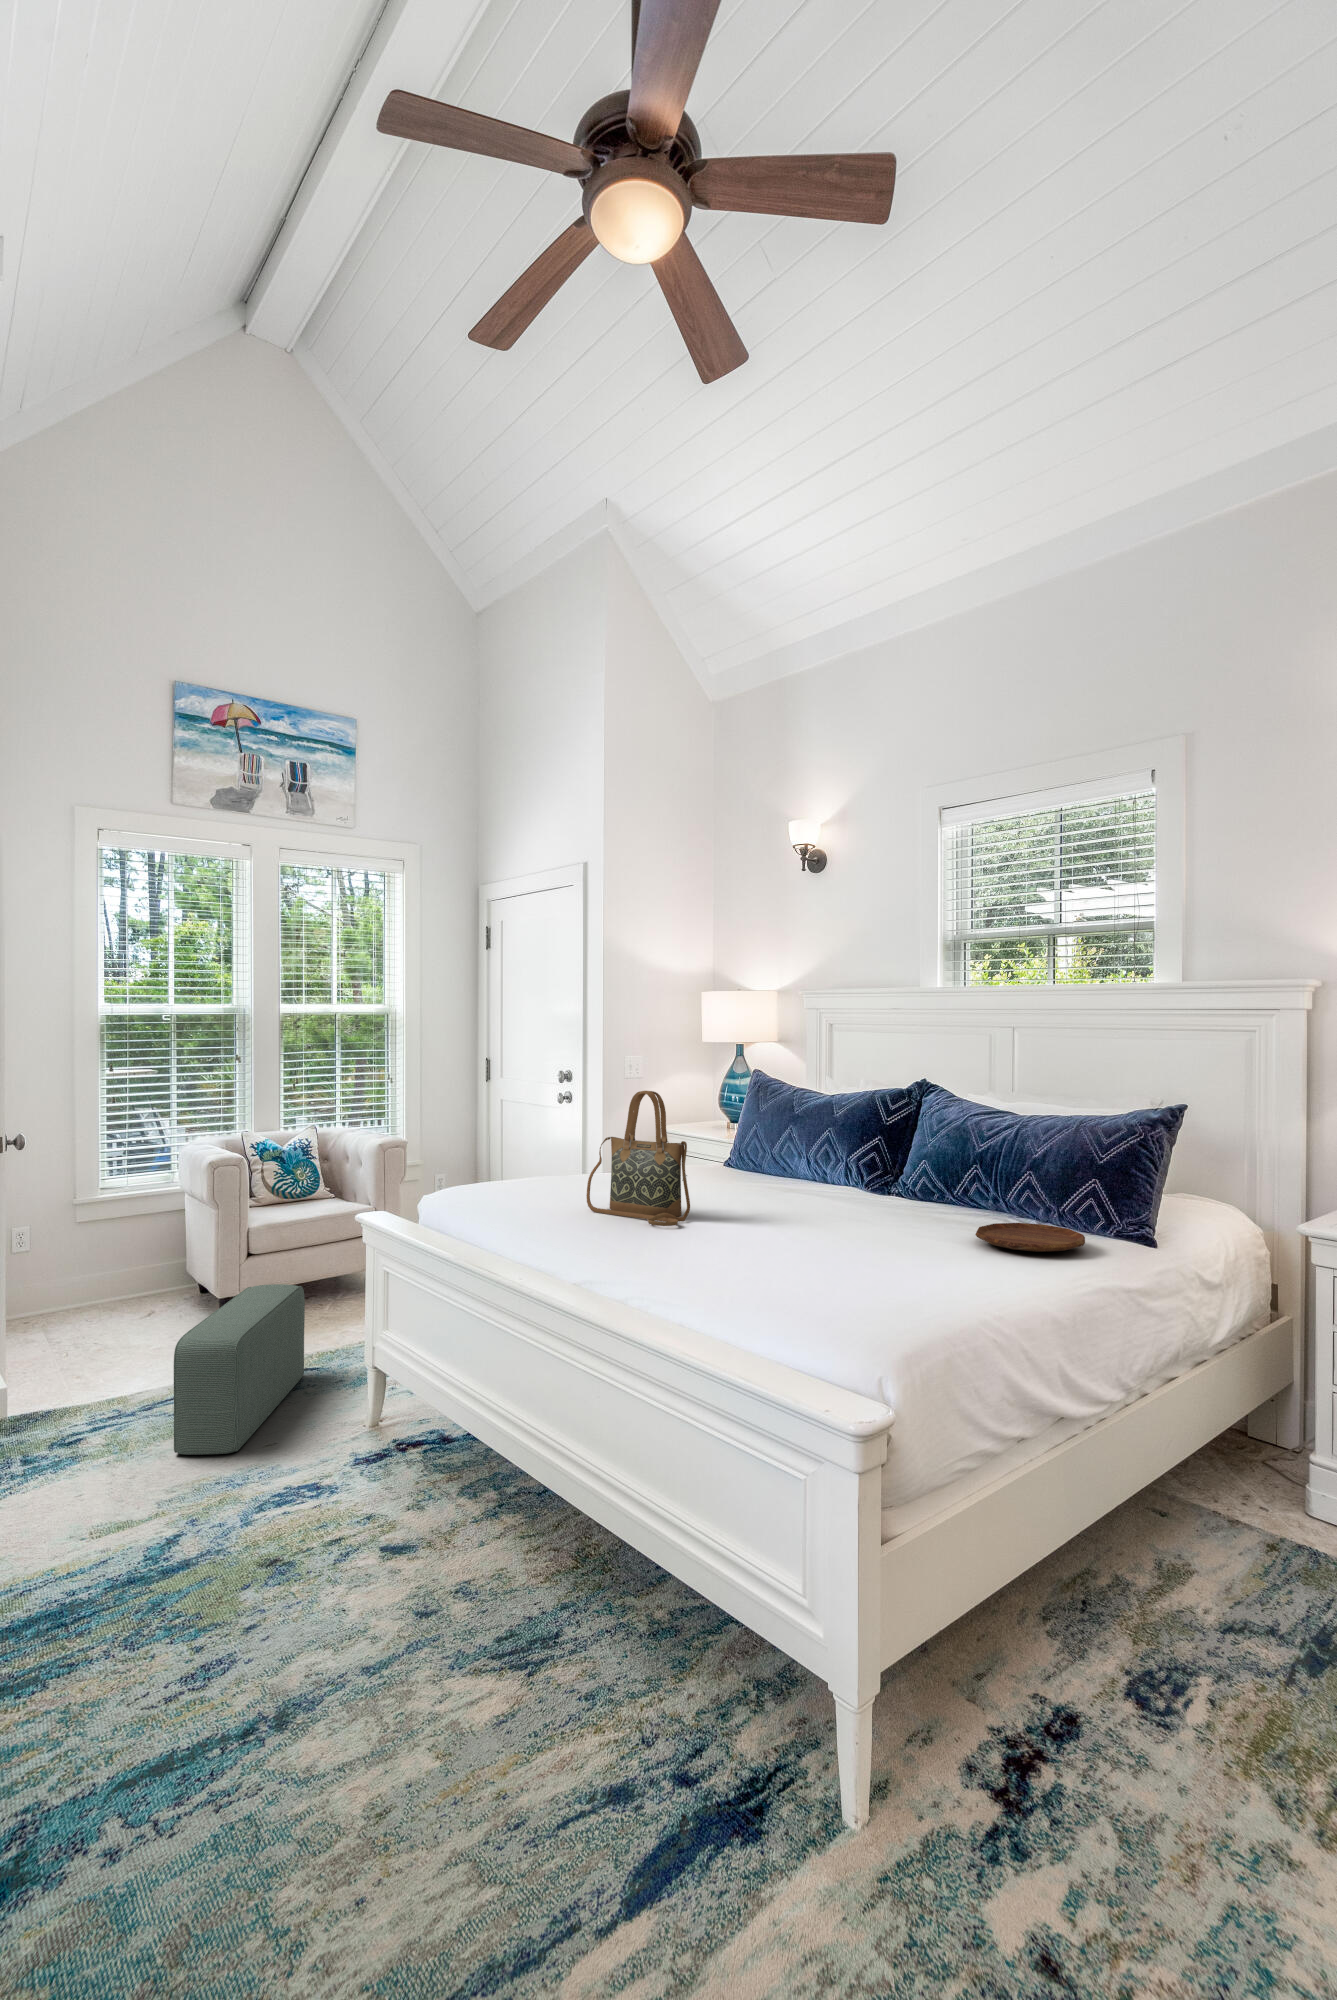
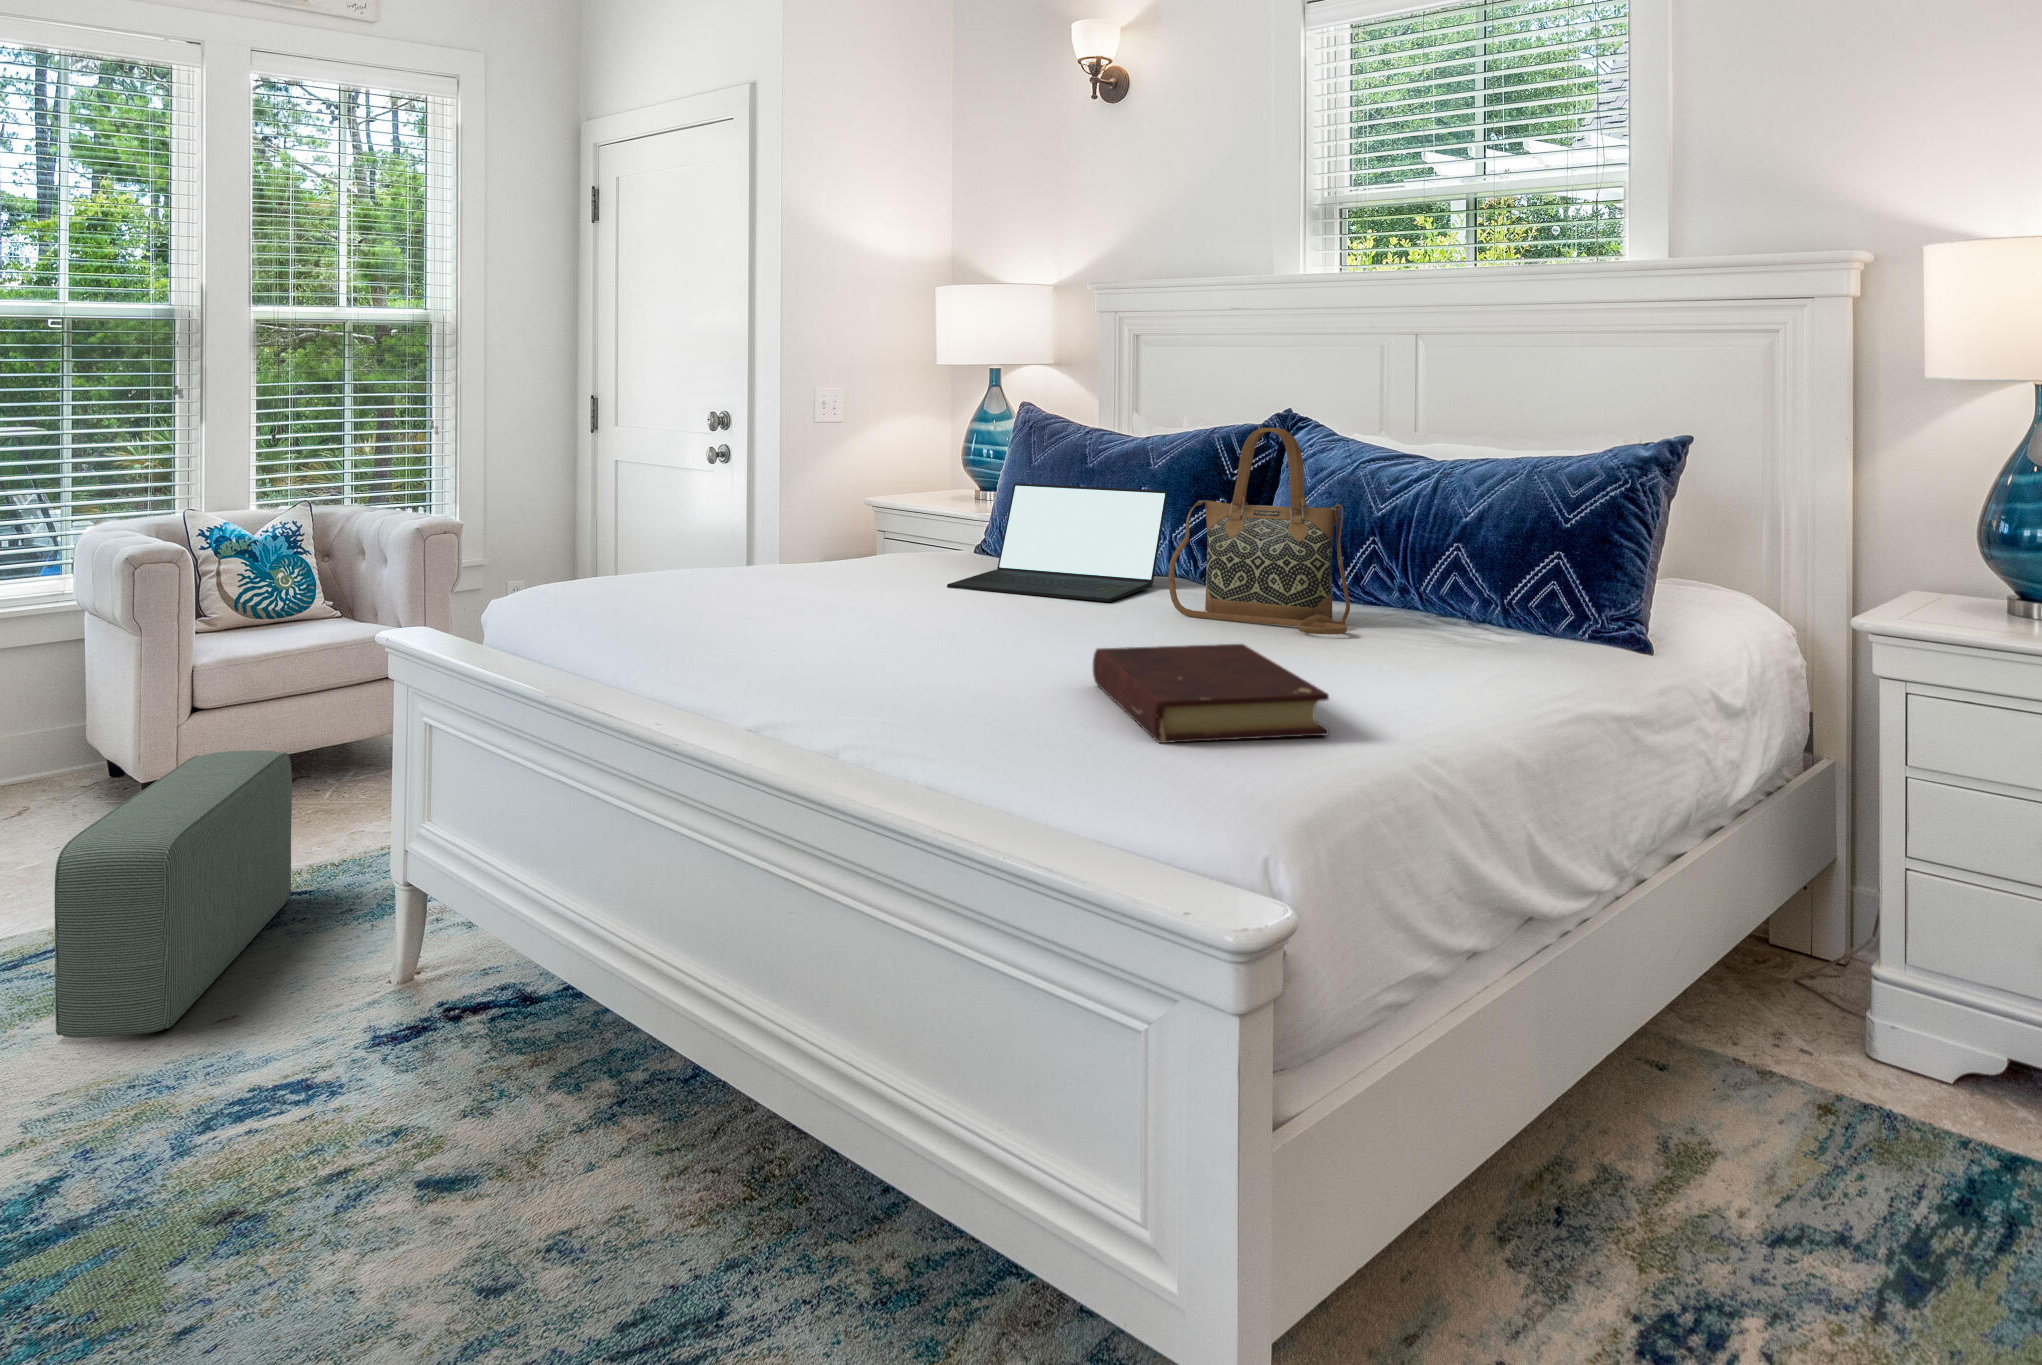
handbag: present [586,1091,690,1226] -> present [1169,428,1350,634]
laptop: none [702,1124,844,1203] -> present [947,483,1168,602]
tray: present [975,1223,1085,1252] -> none [1386,623,1555,665]
book: none [782,1236,923,1299] -> present [1093,644,1329,743]

